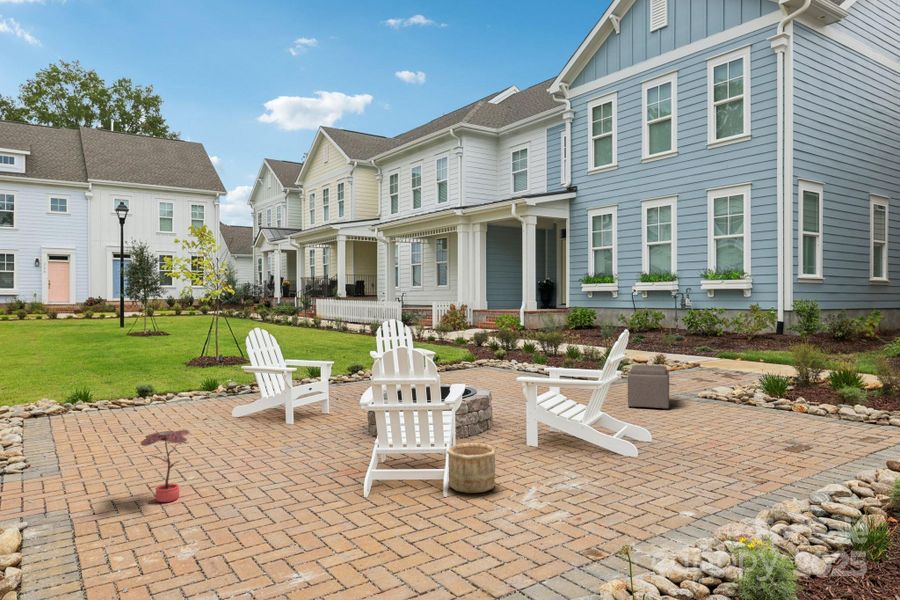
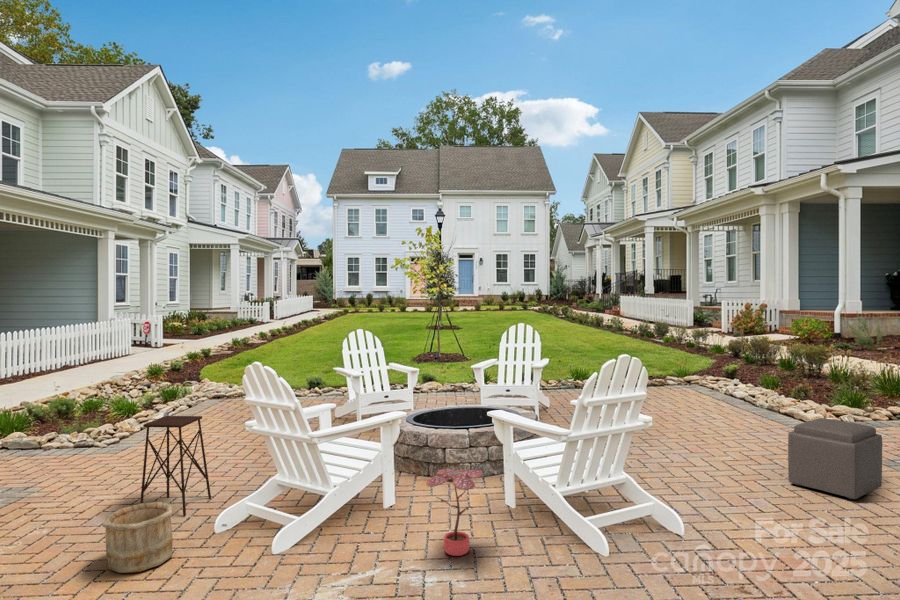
side table: none [226,401,284,501] -> present [140,416,211,516]
potted plant: present [141,430,189,502] -> present [426,469,483,556]
wooden bucket: present [447,443,496,493] -> present [103,502,172,573]

